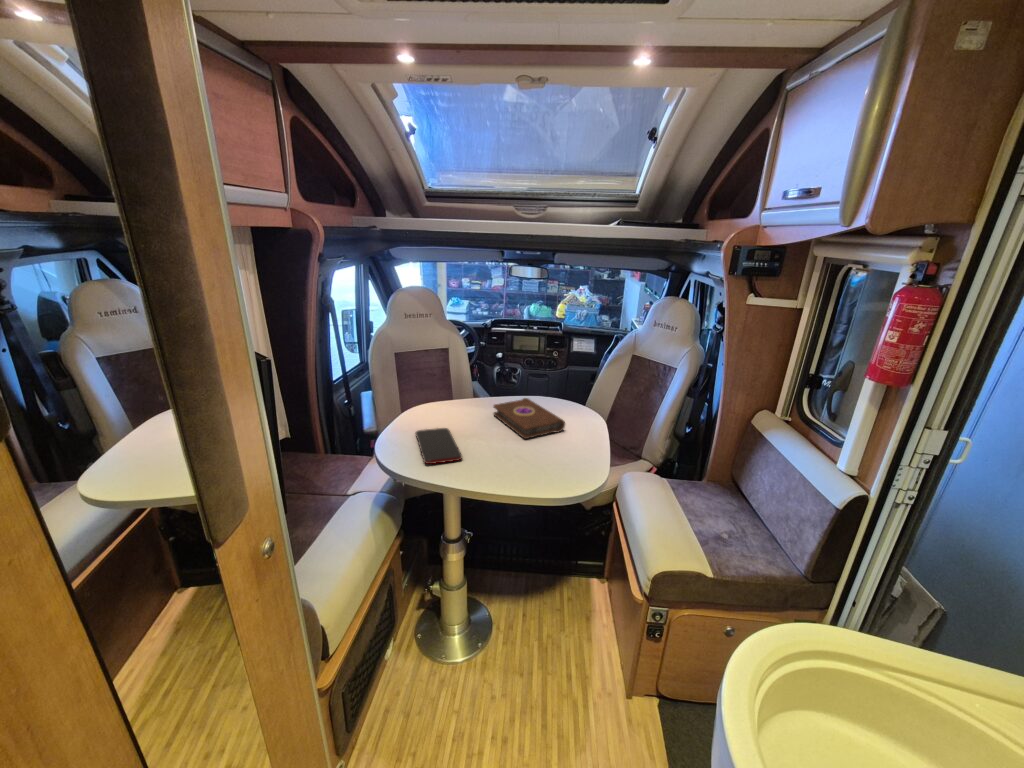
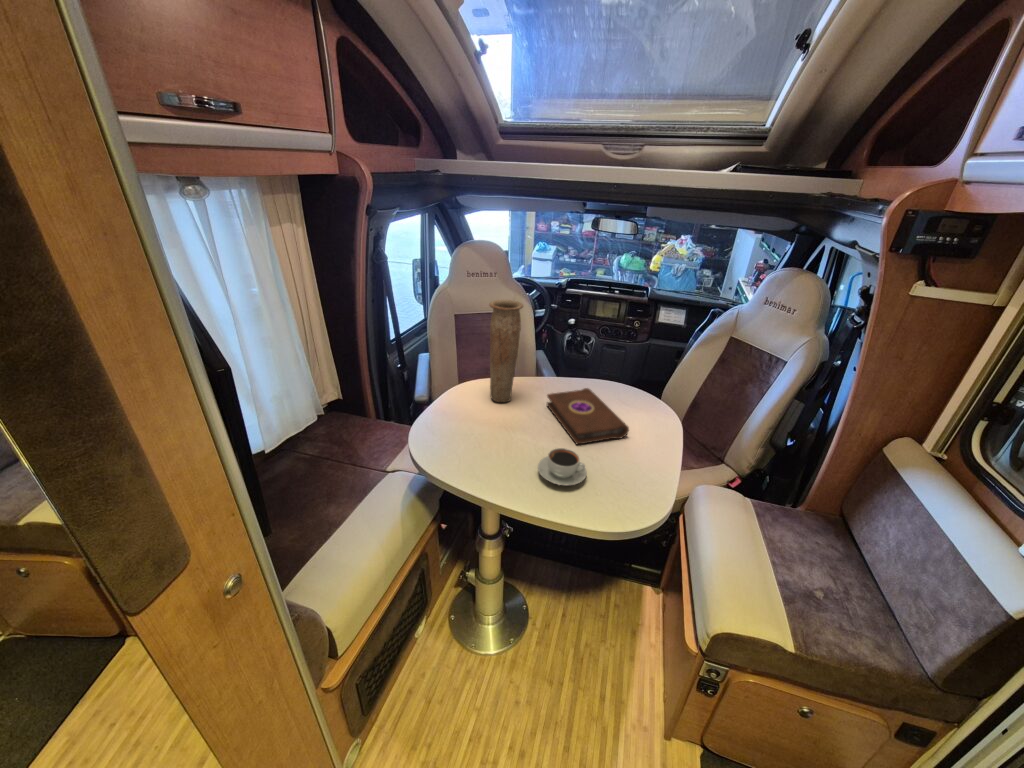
vase: none [438,326,468,416] -> present [489,300,523,402]
smartphone: present [416,428,462,464] -> none [455,418,499,468]
coffee cup: none [496,438,537,466] -> present [538,448,587,485]

